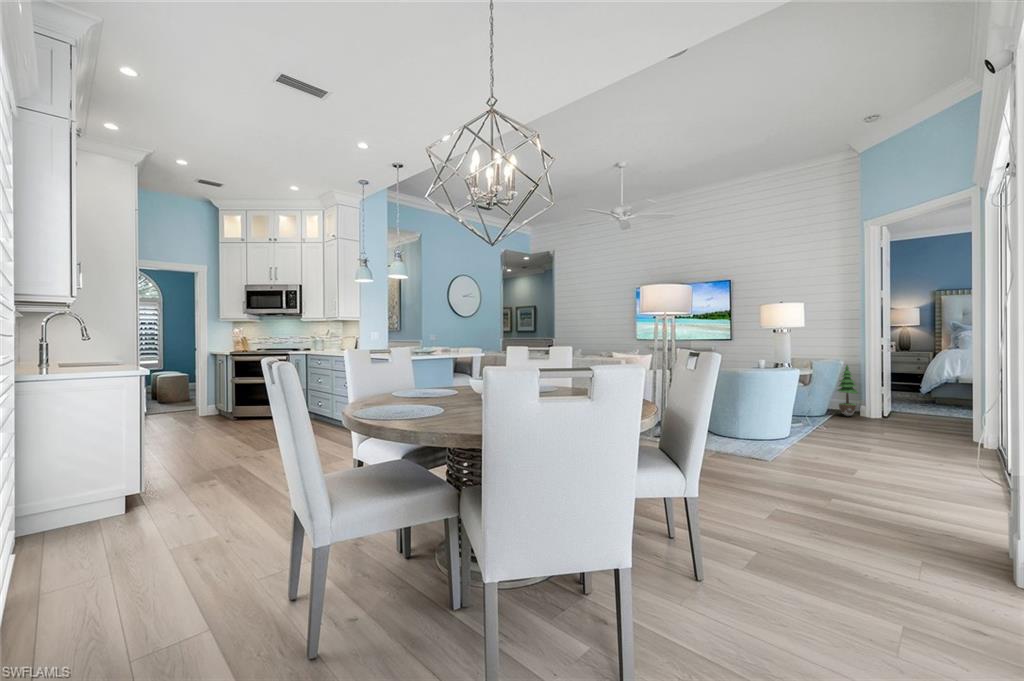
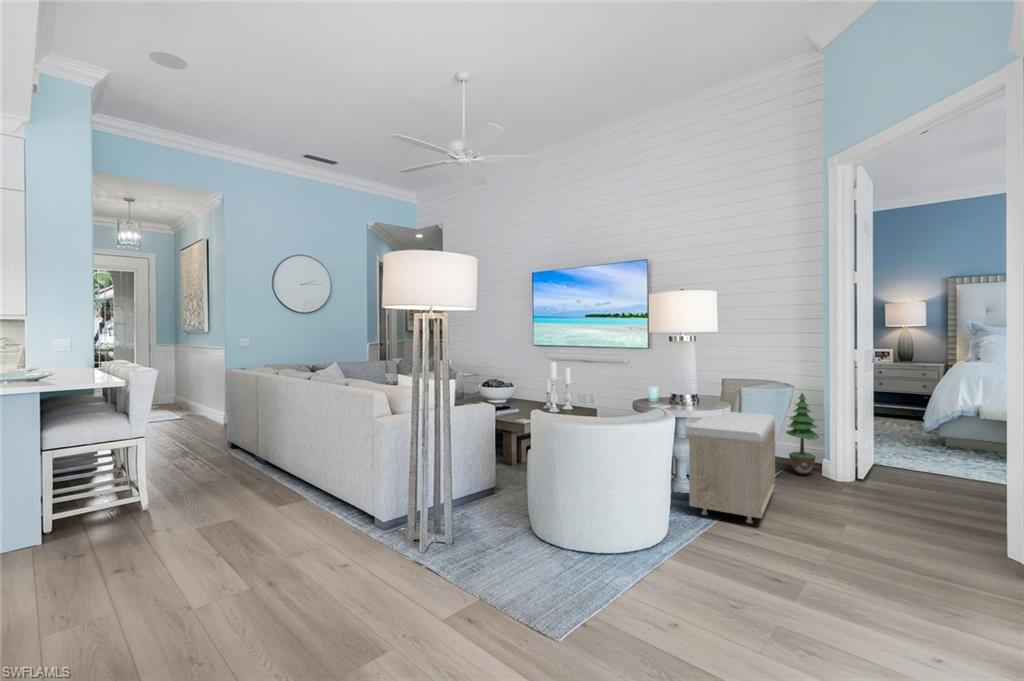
storage bench: none [789,375,837,433] -> present [686,411,775,523]

